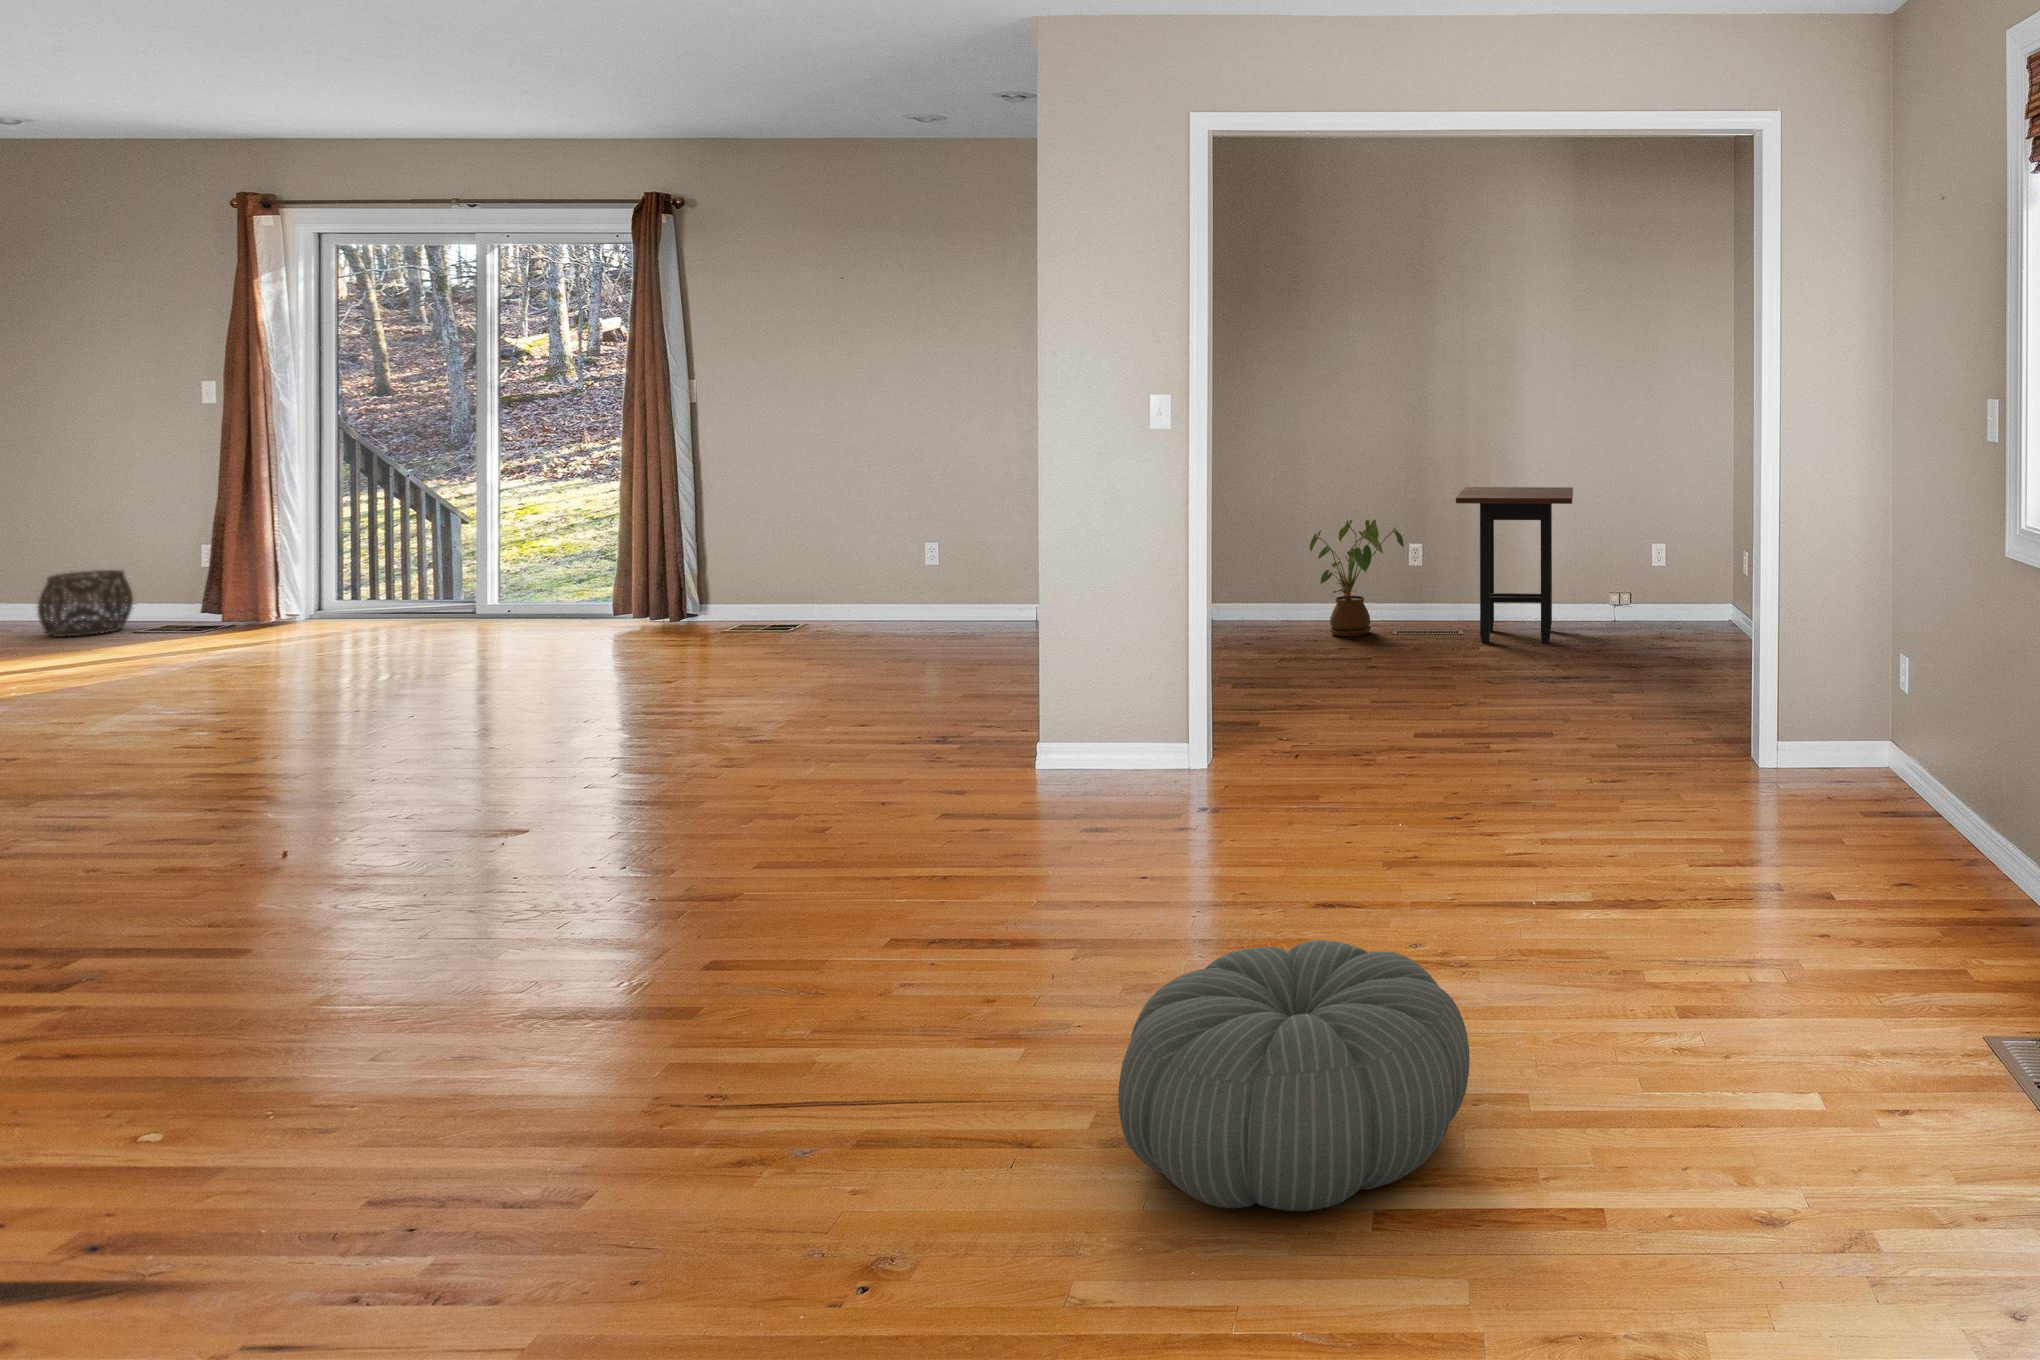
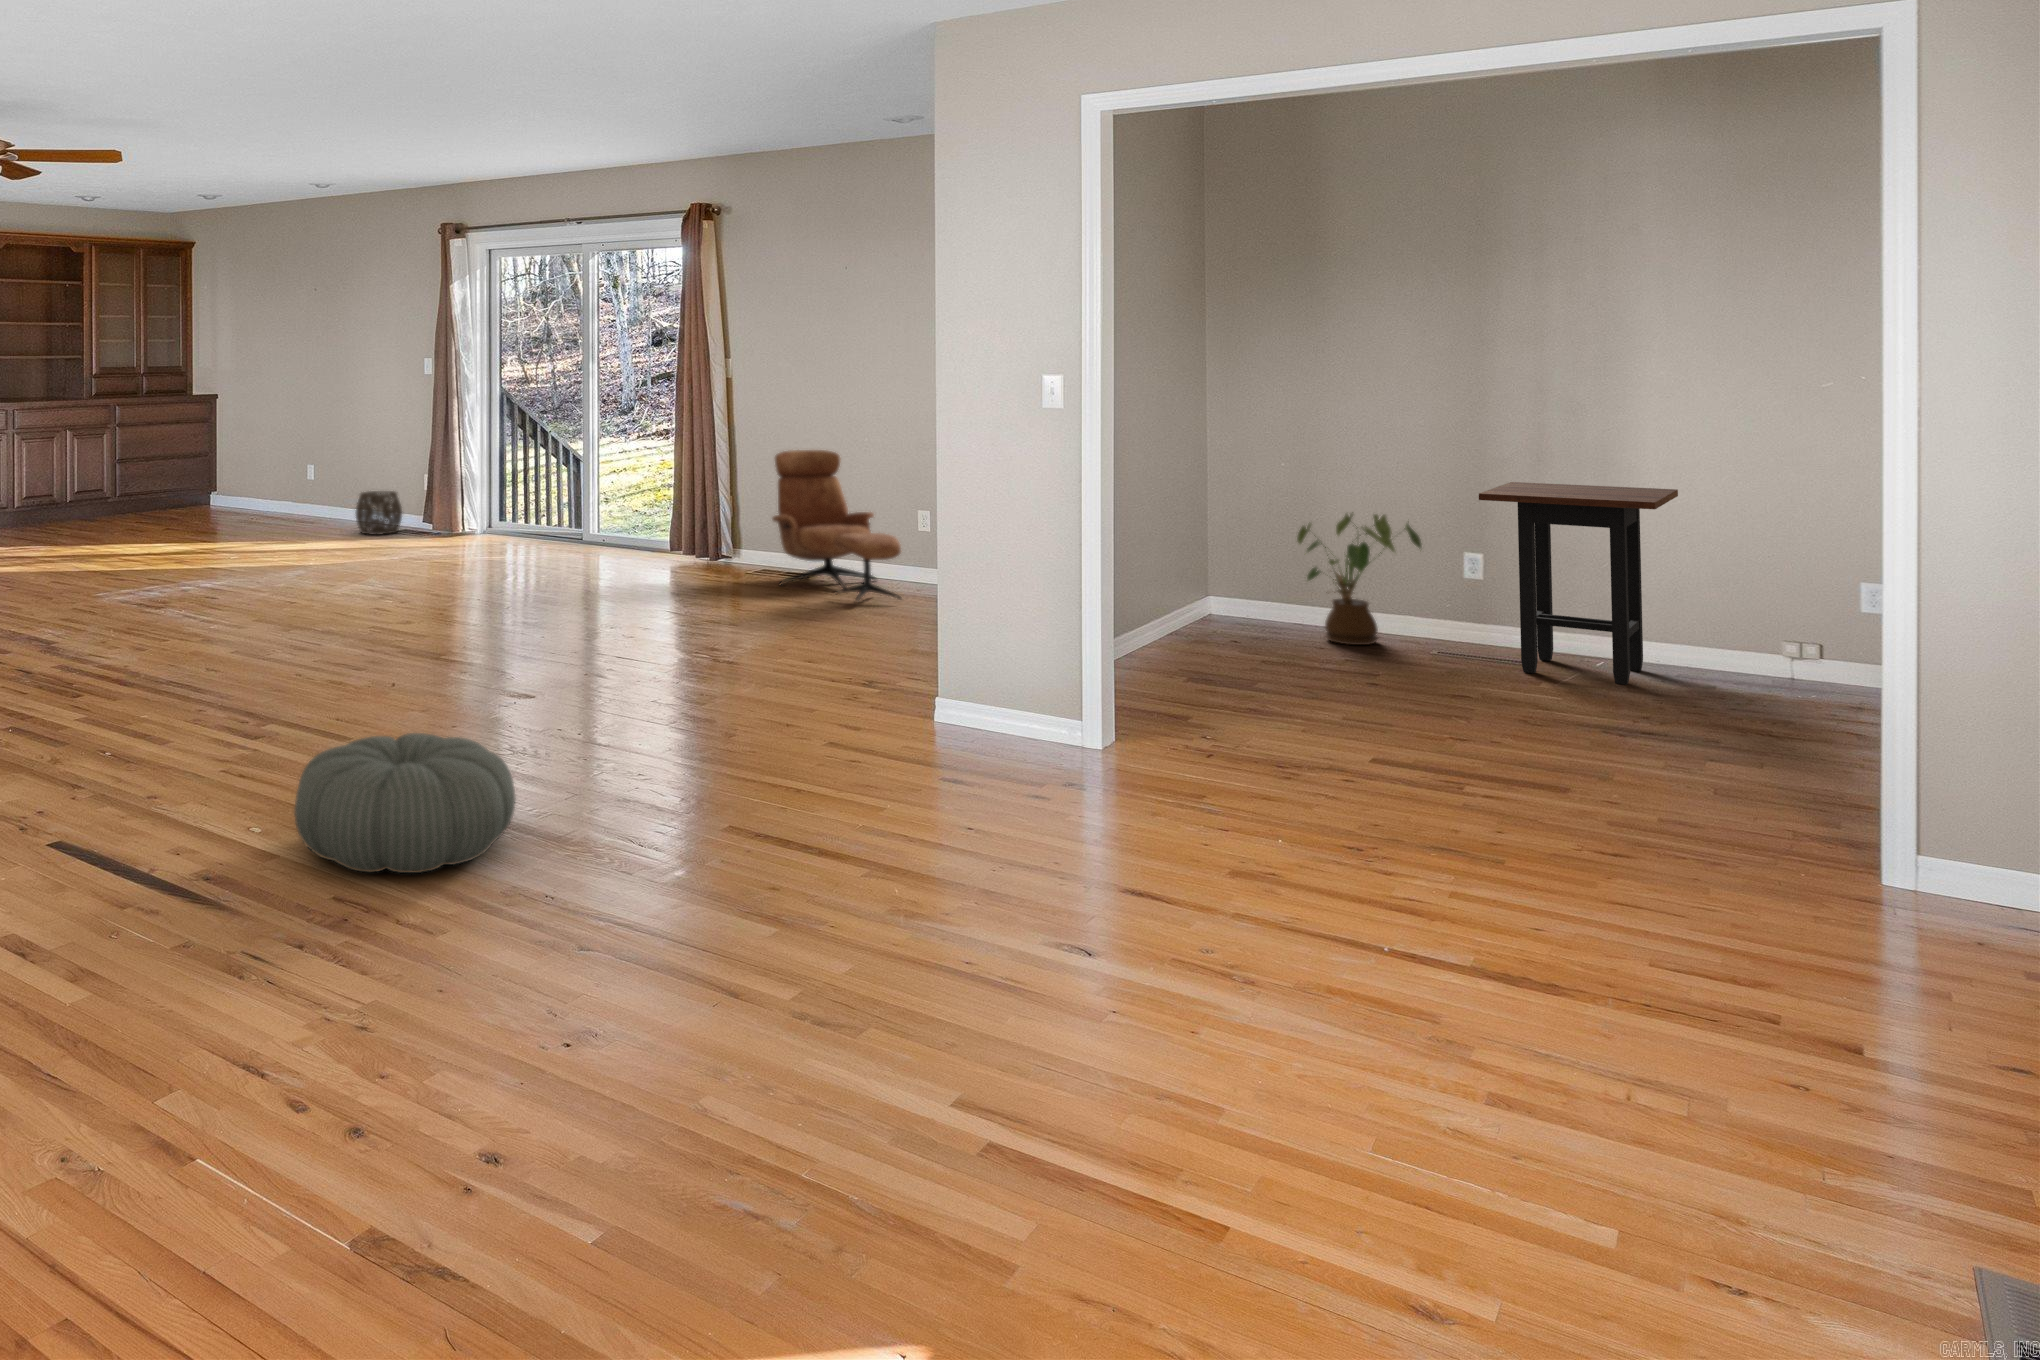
lounge chair: none [761,485,930,652] -> present [772,450,902,602]
pouf: present [1118,940,1470,1211] -> present [294,733,516,873]

